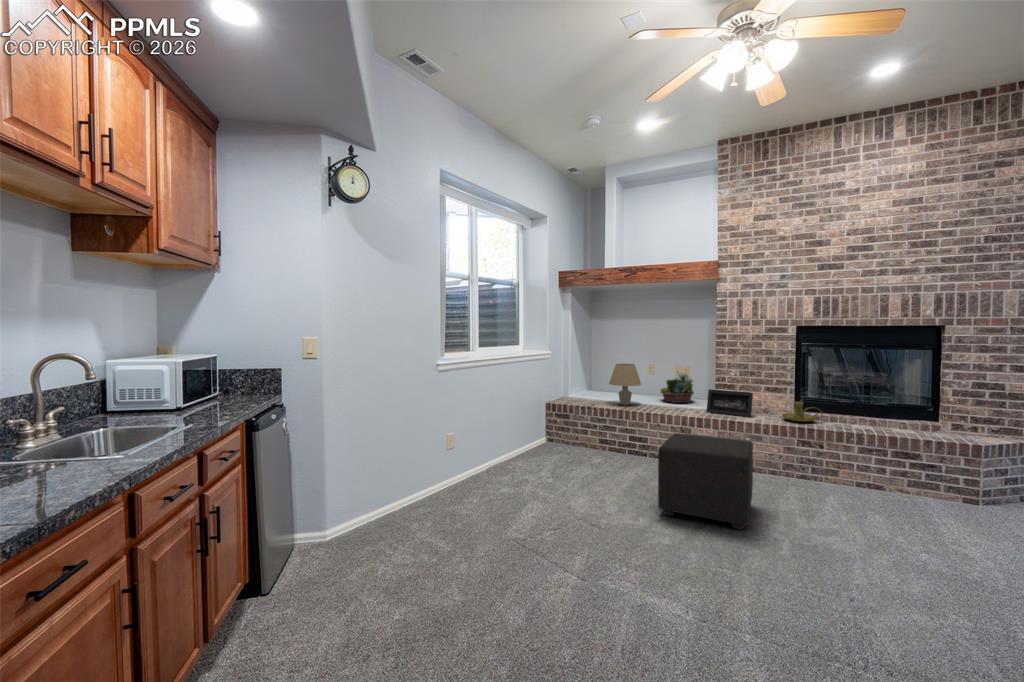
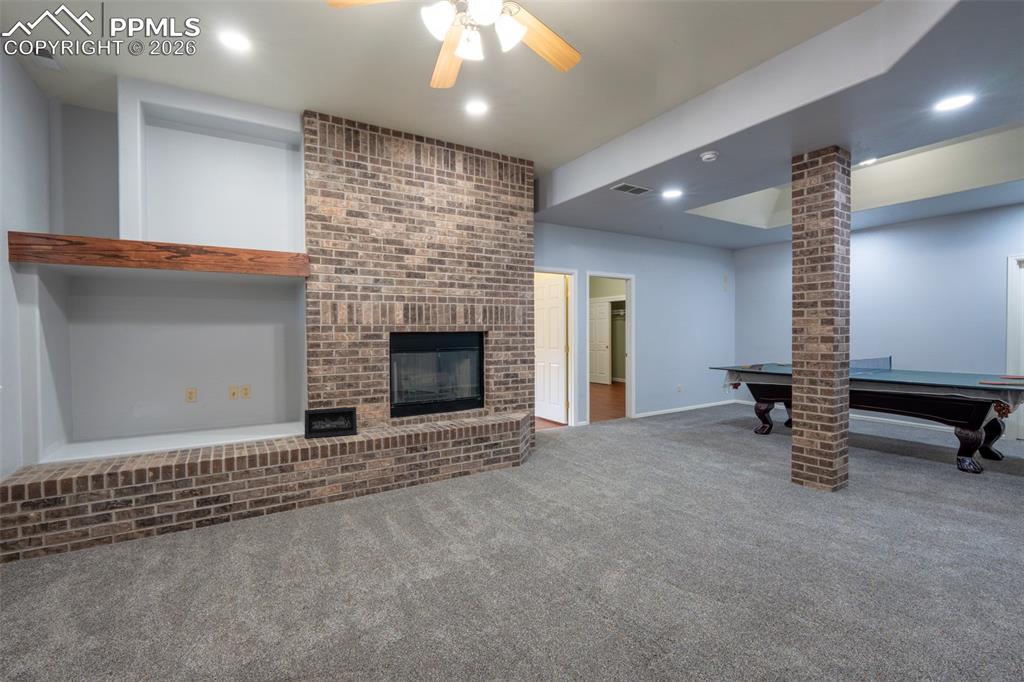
table lamp: present [609,364,641,405] -> none [144,389,205,454]
succulent planter: present [661,374,694,403] -> none [224,392,275,434]
candle holder: present [782,402,823,422] -> none [386,409,420,430]
ottoman: present [658,433,753,529] -> none [313,467,438,605]

